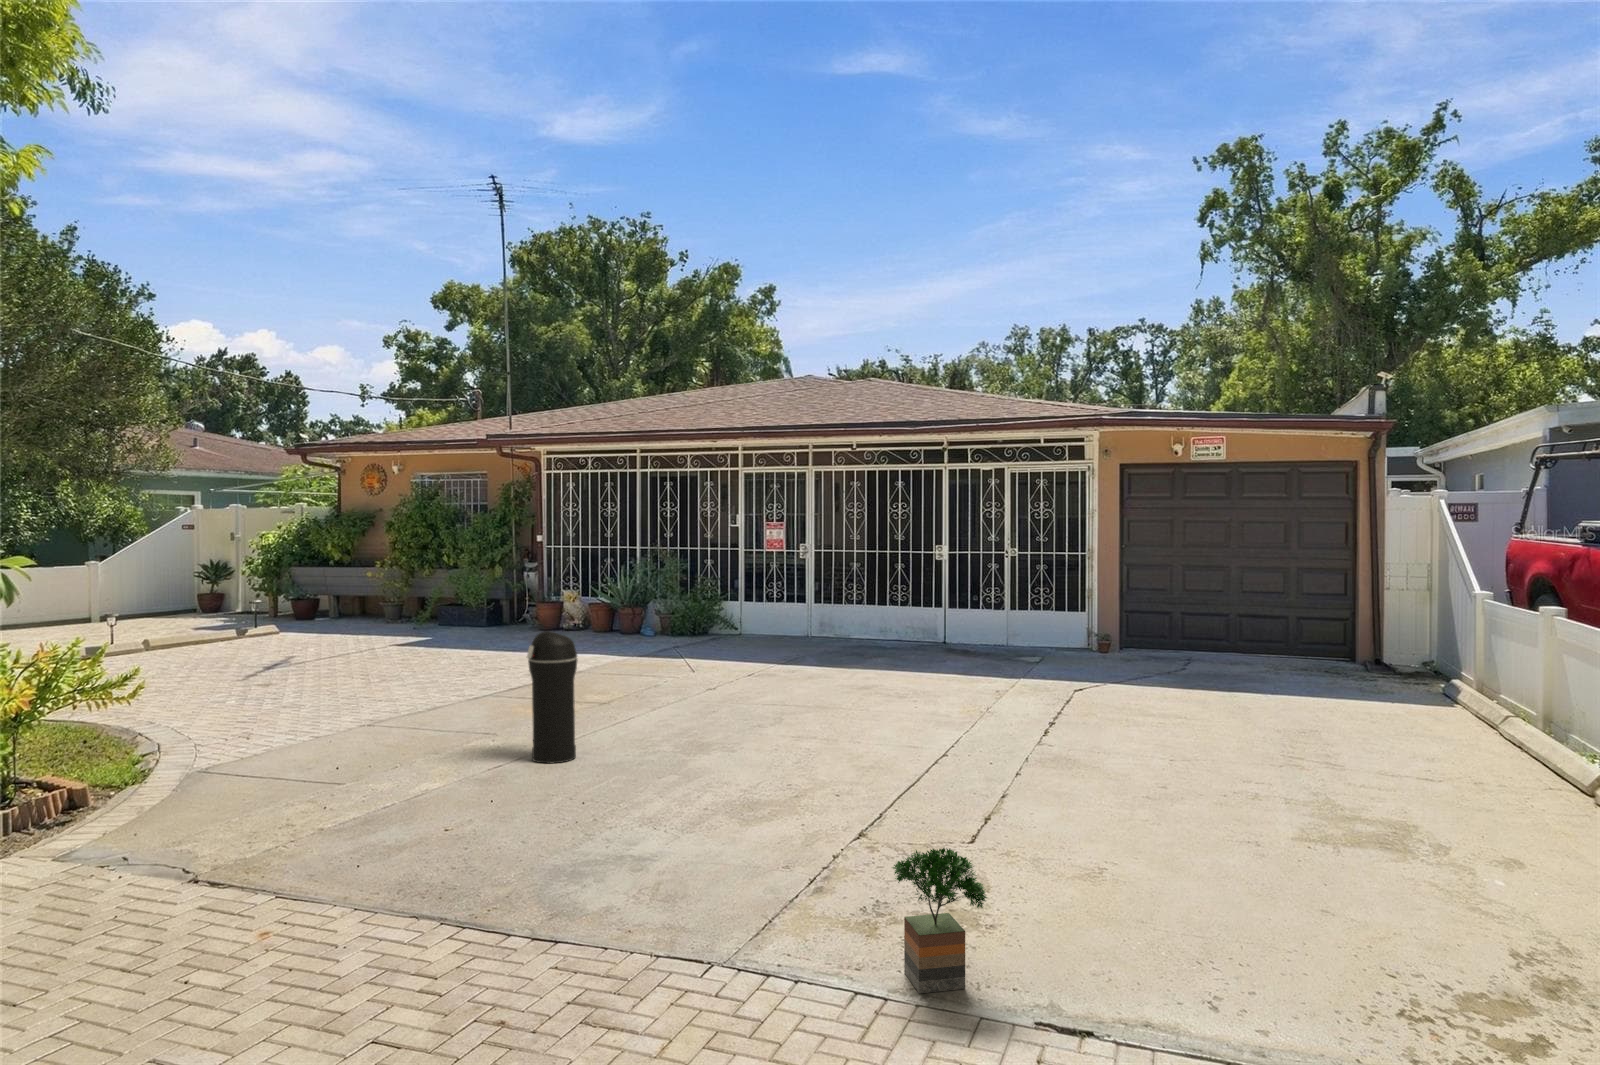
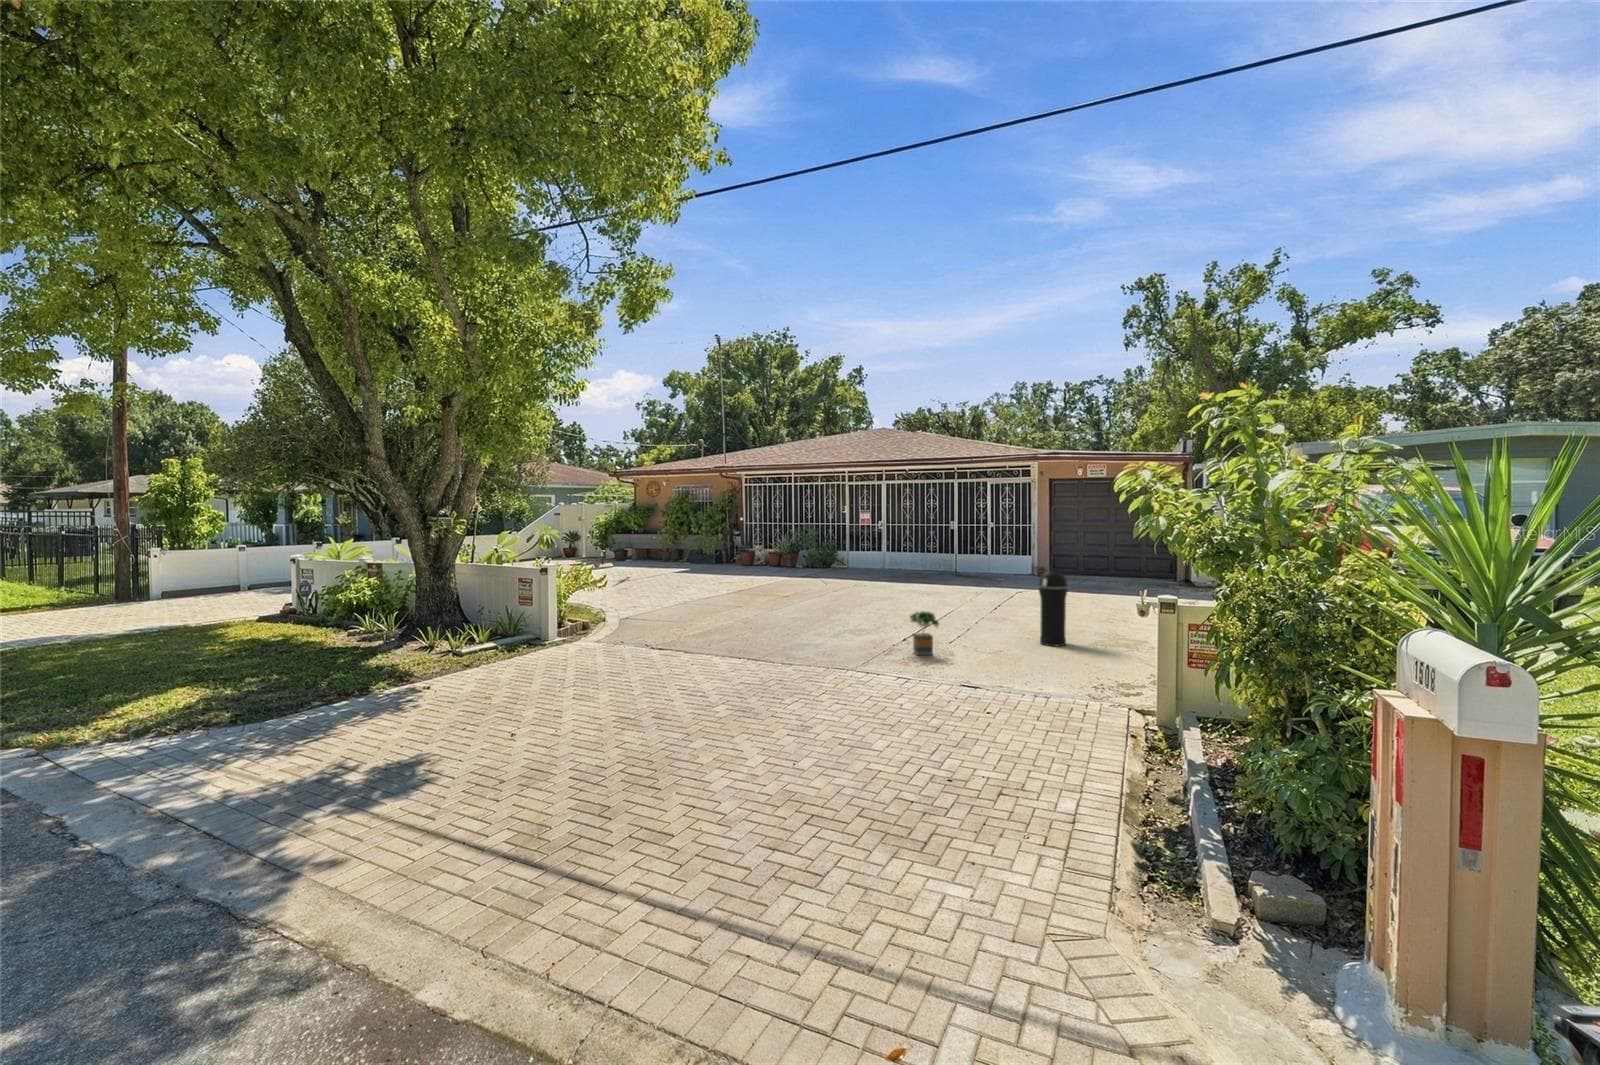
trash can: present [527,631,578,763] -> present [1039,571,1068,646]

